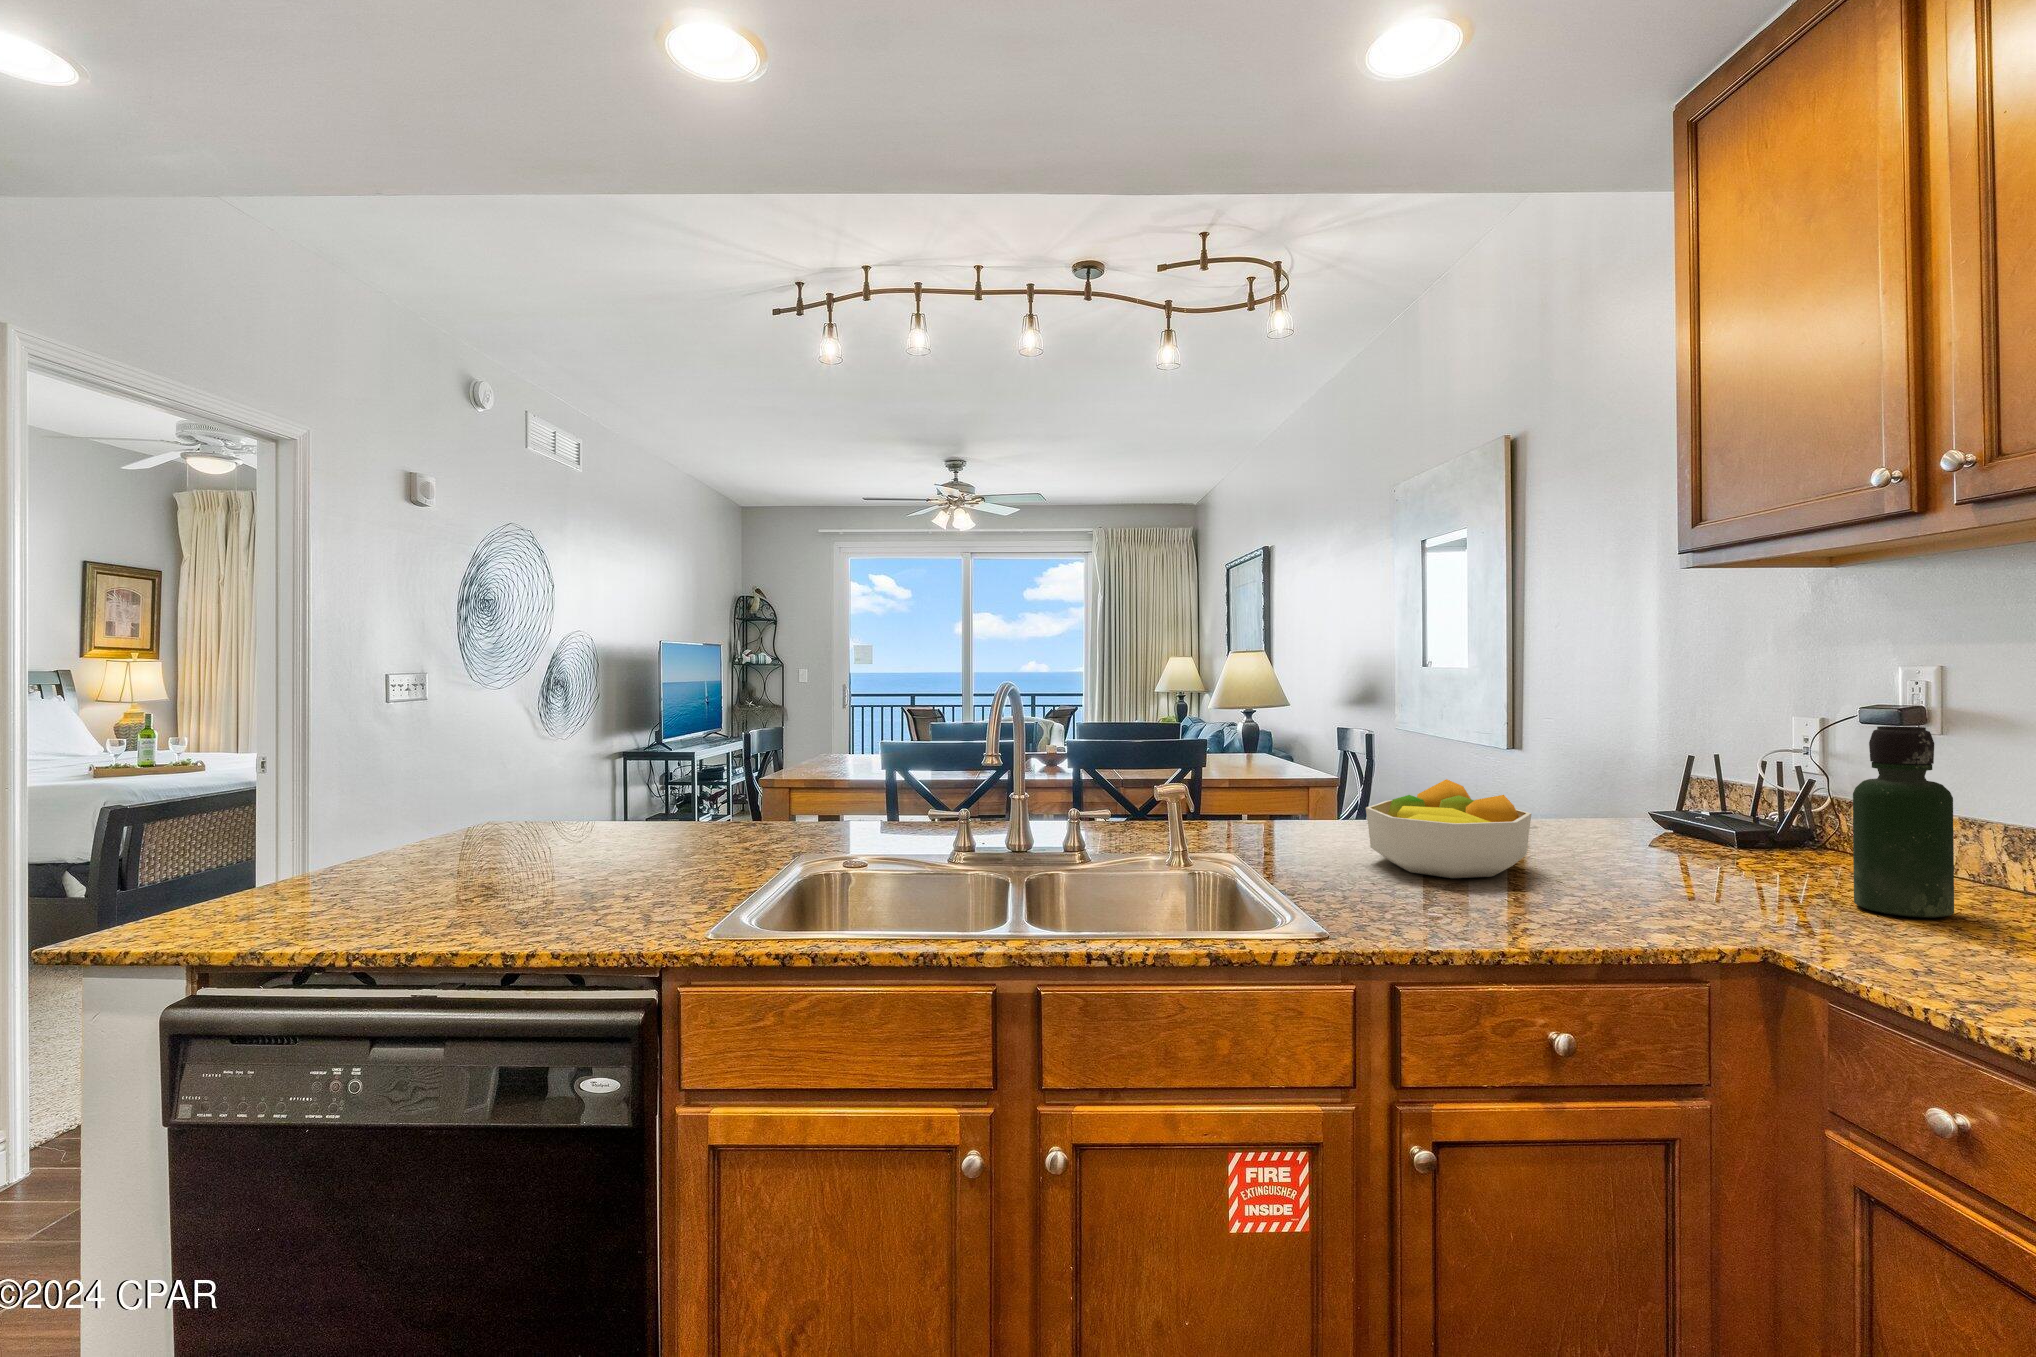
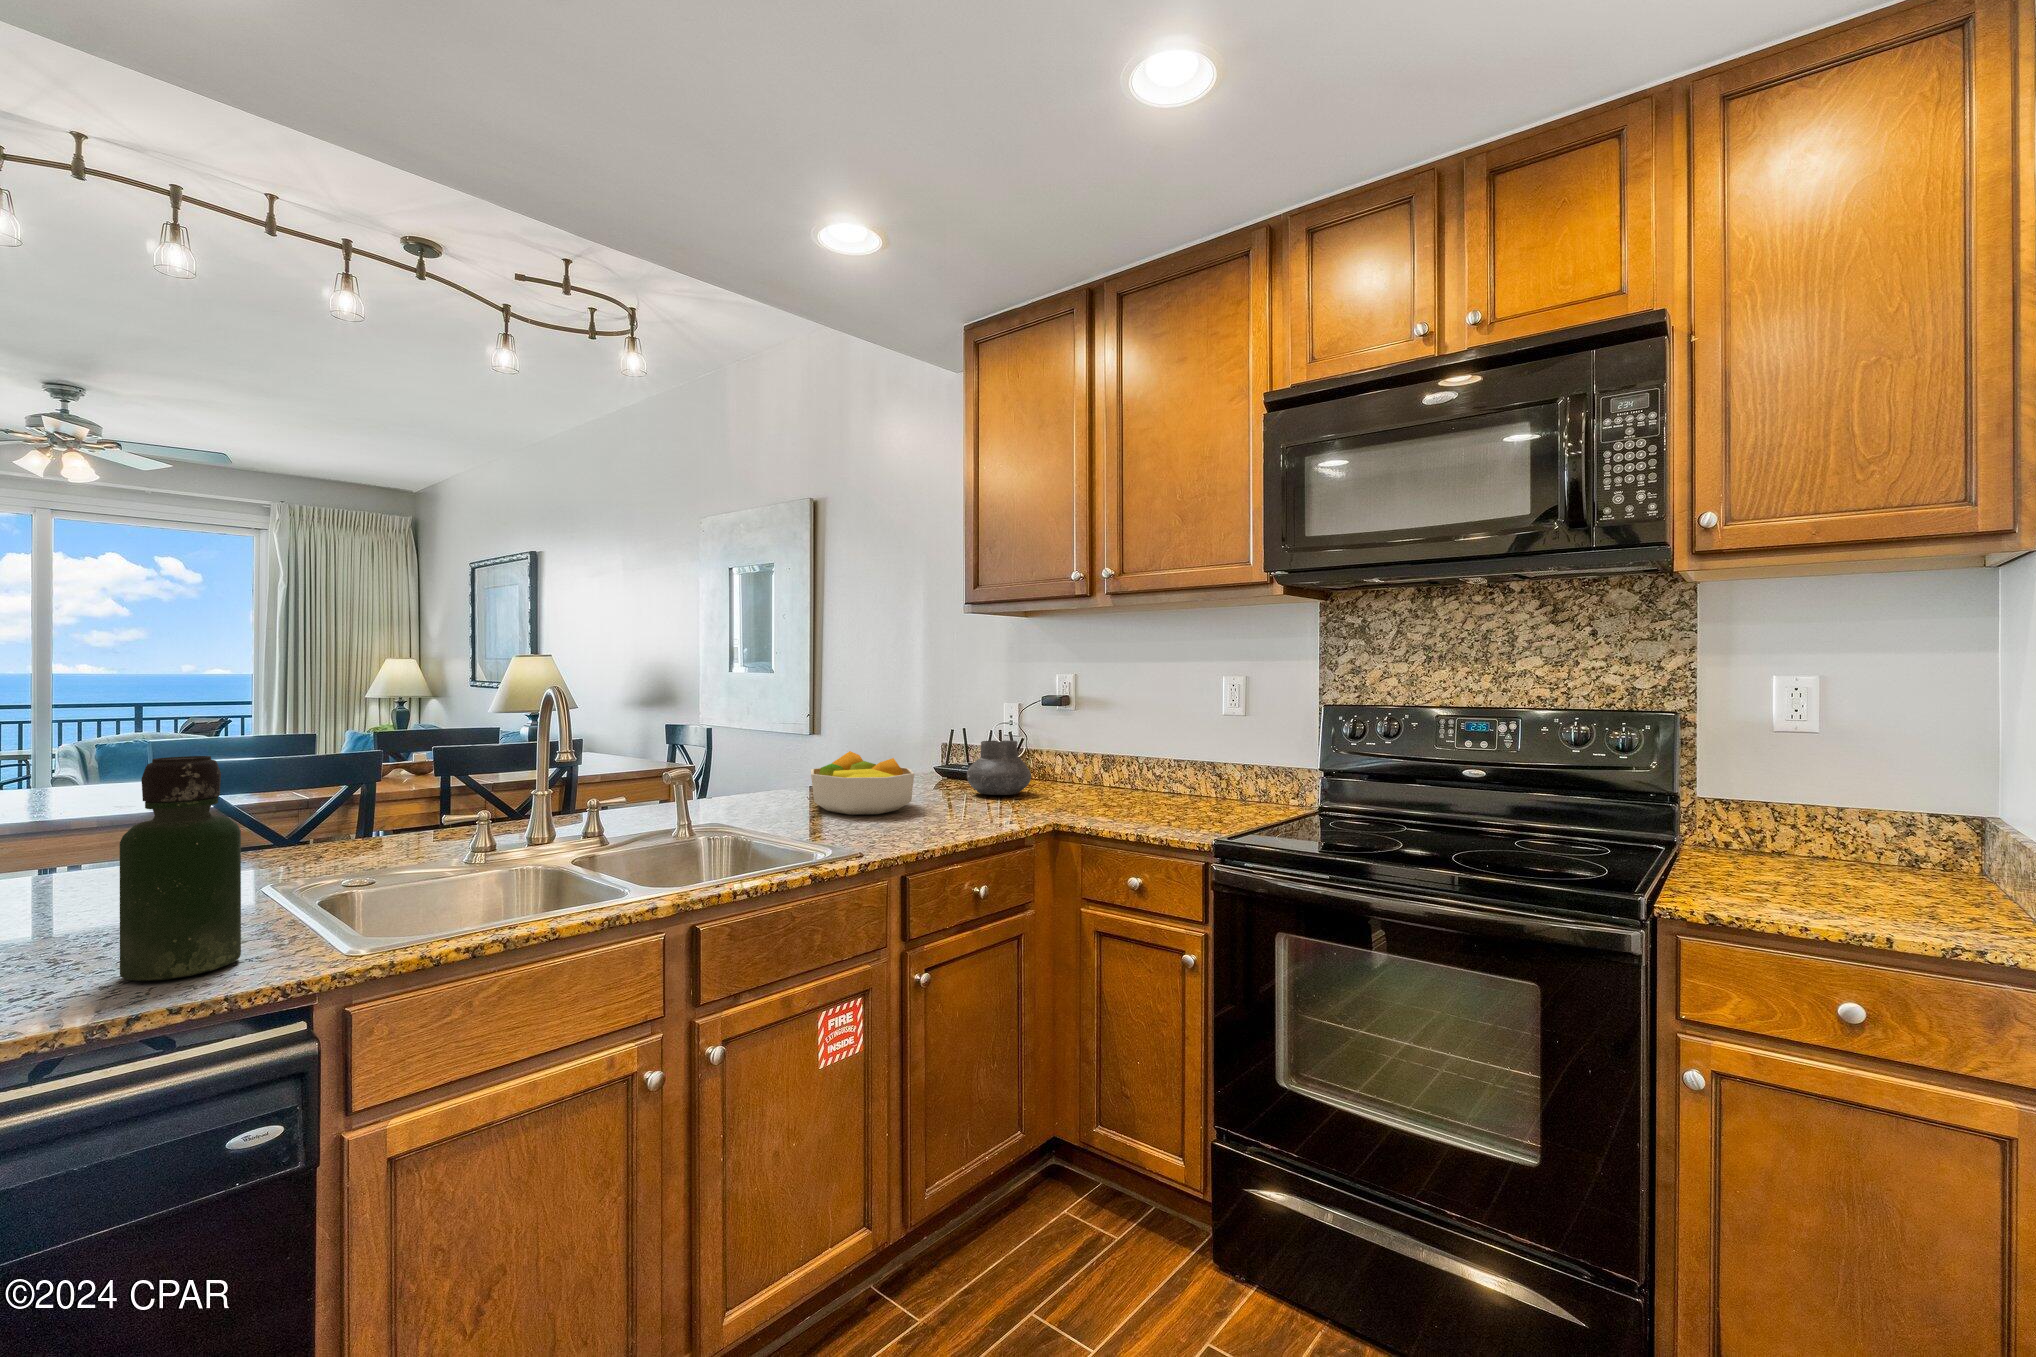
bottle: present [1853,726,1954,918] -> present [120,756,241,981]
vase: none [1662,779,1800,879] -> present [967,740,1031,795]

